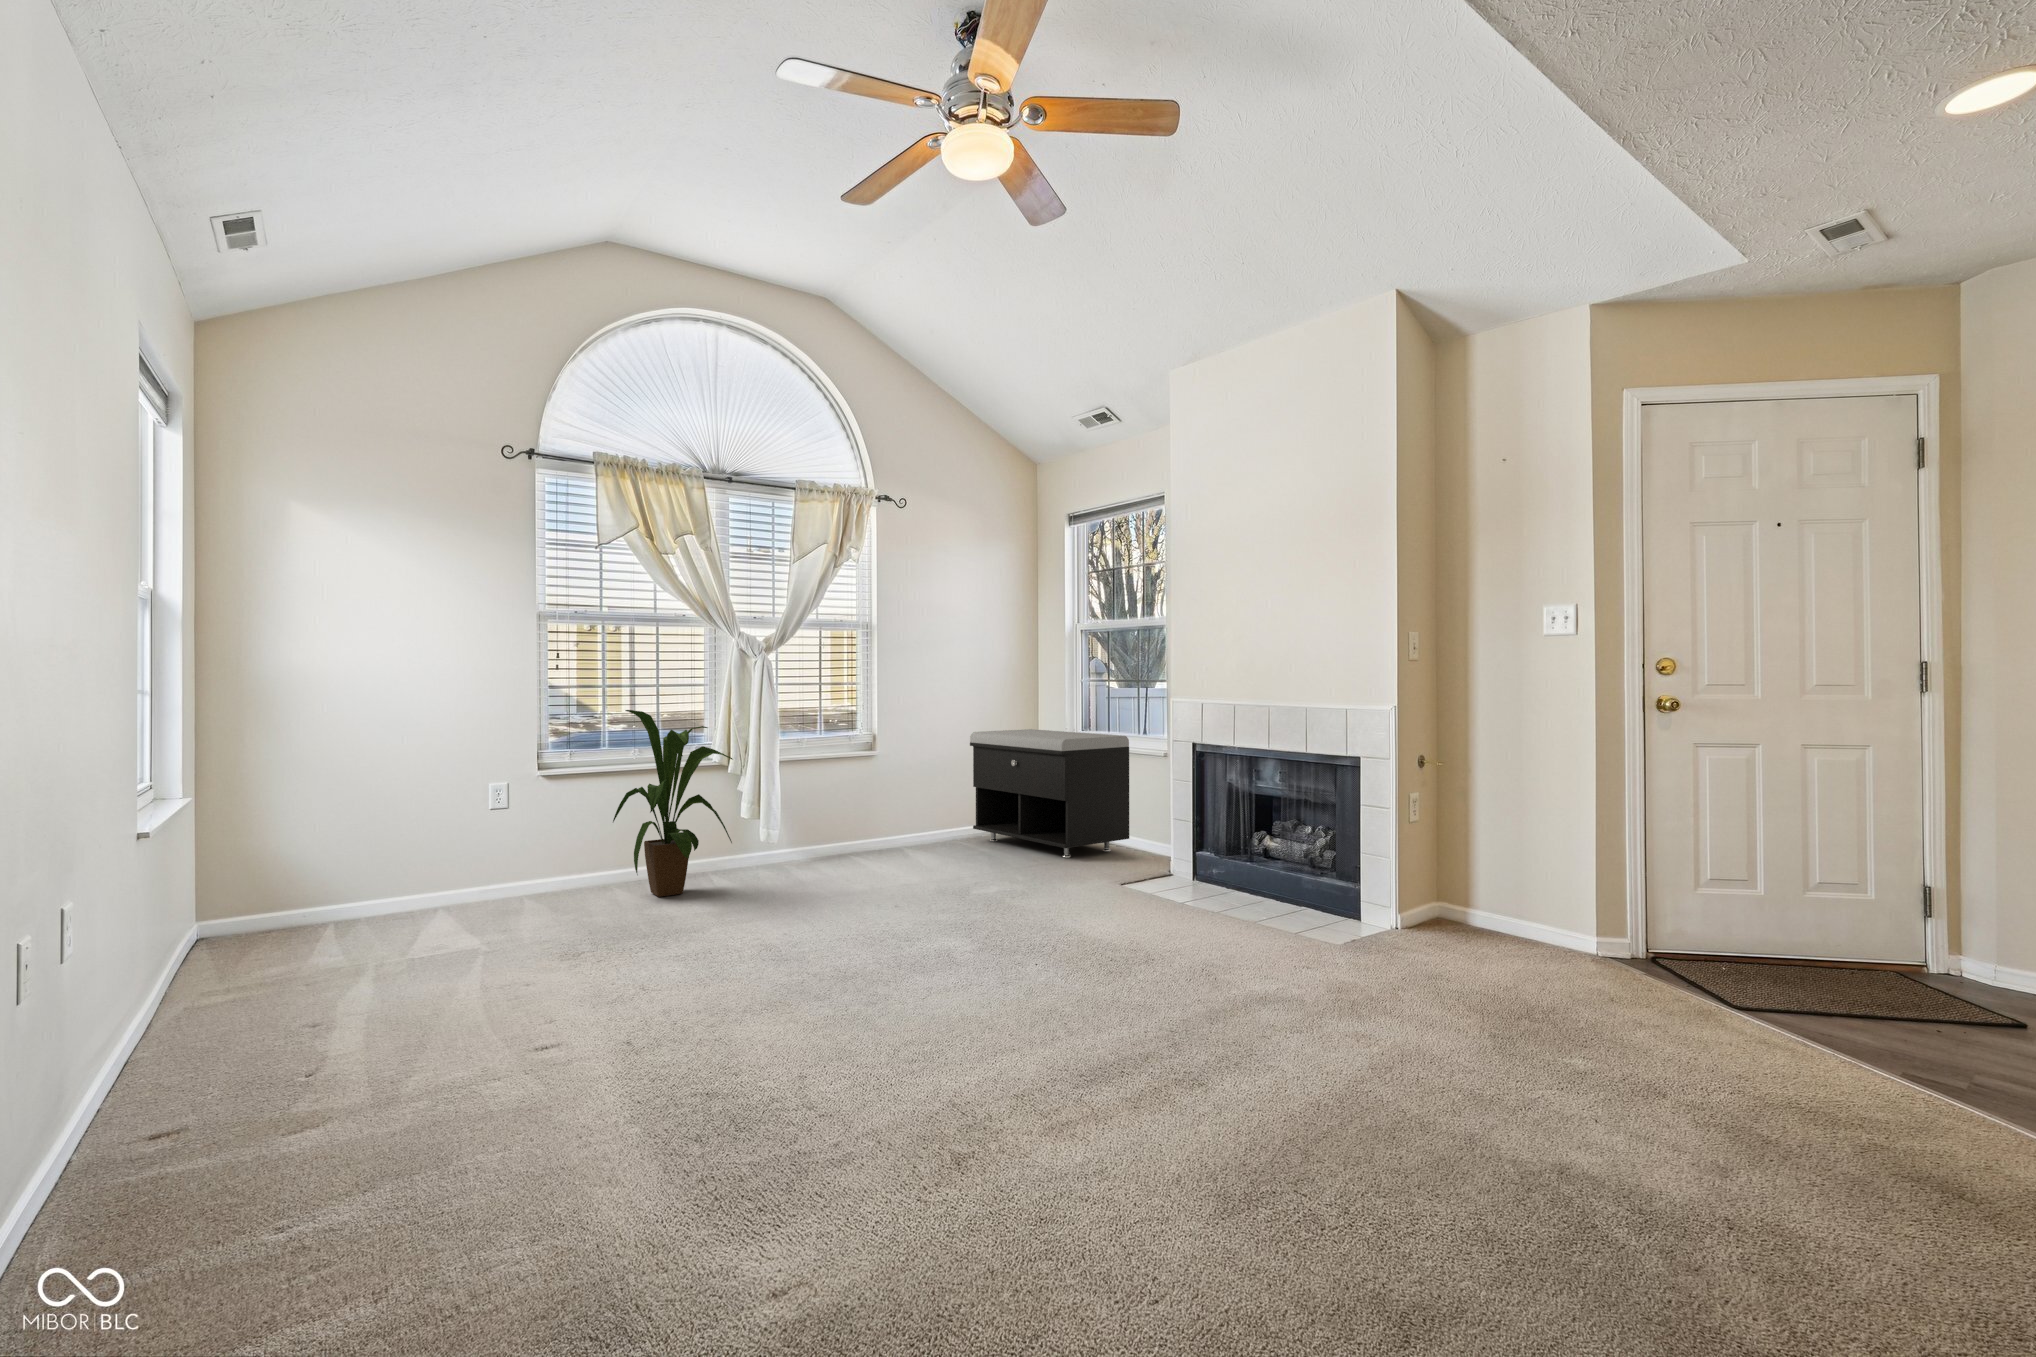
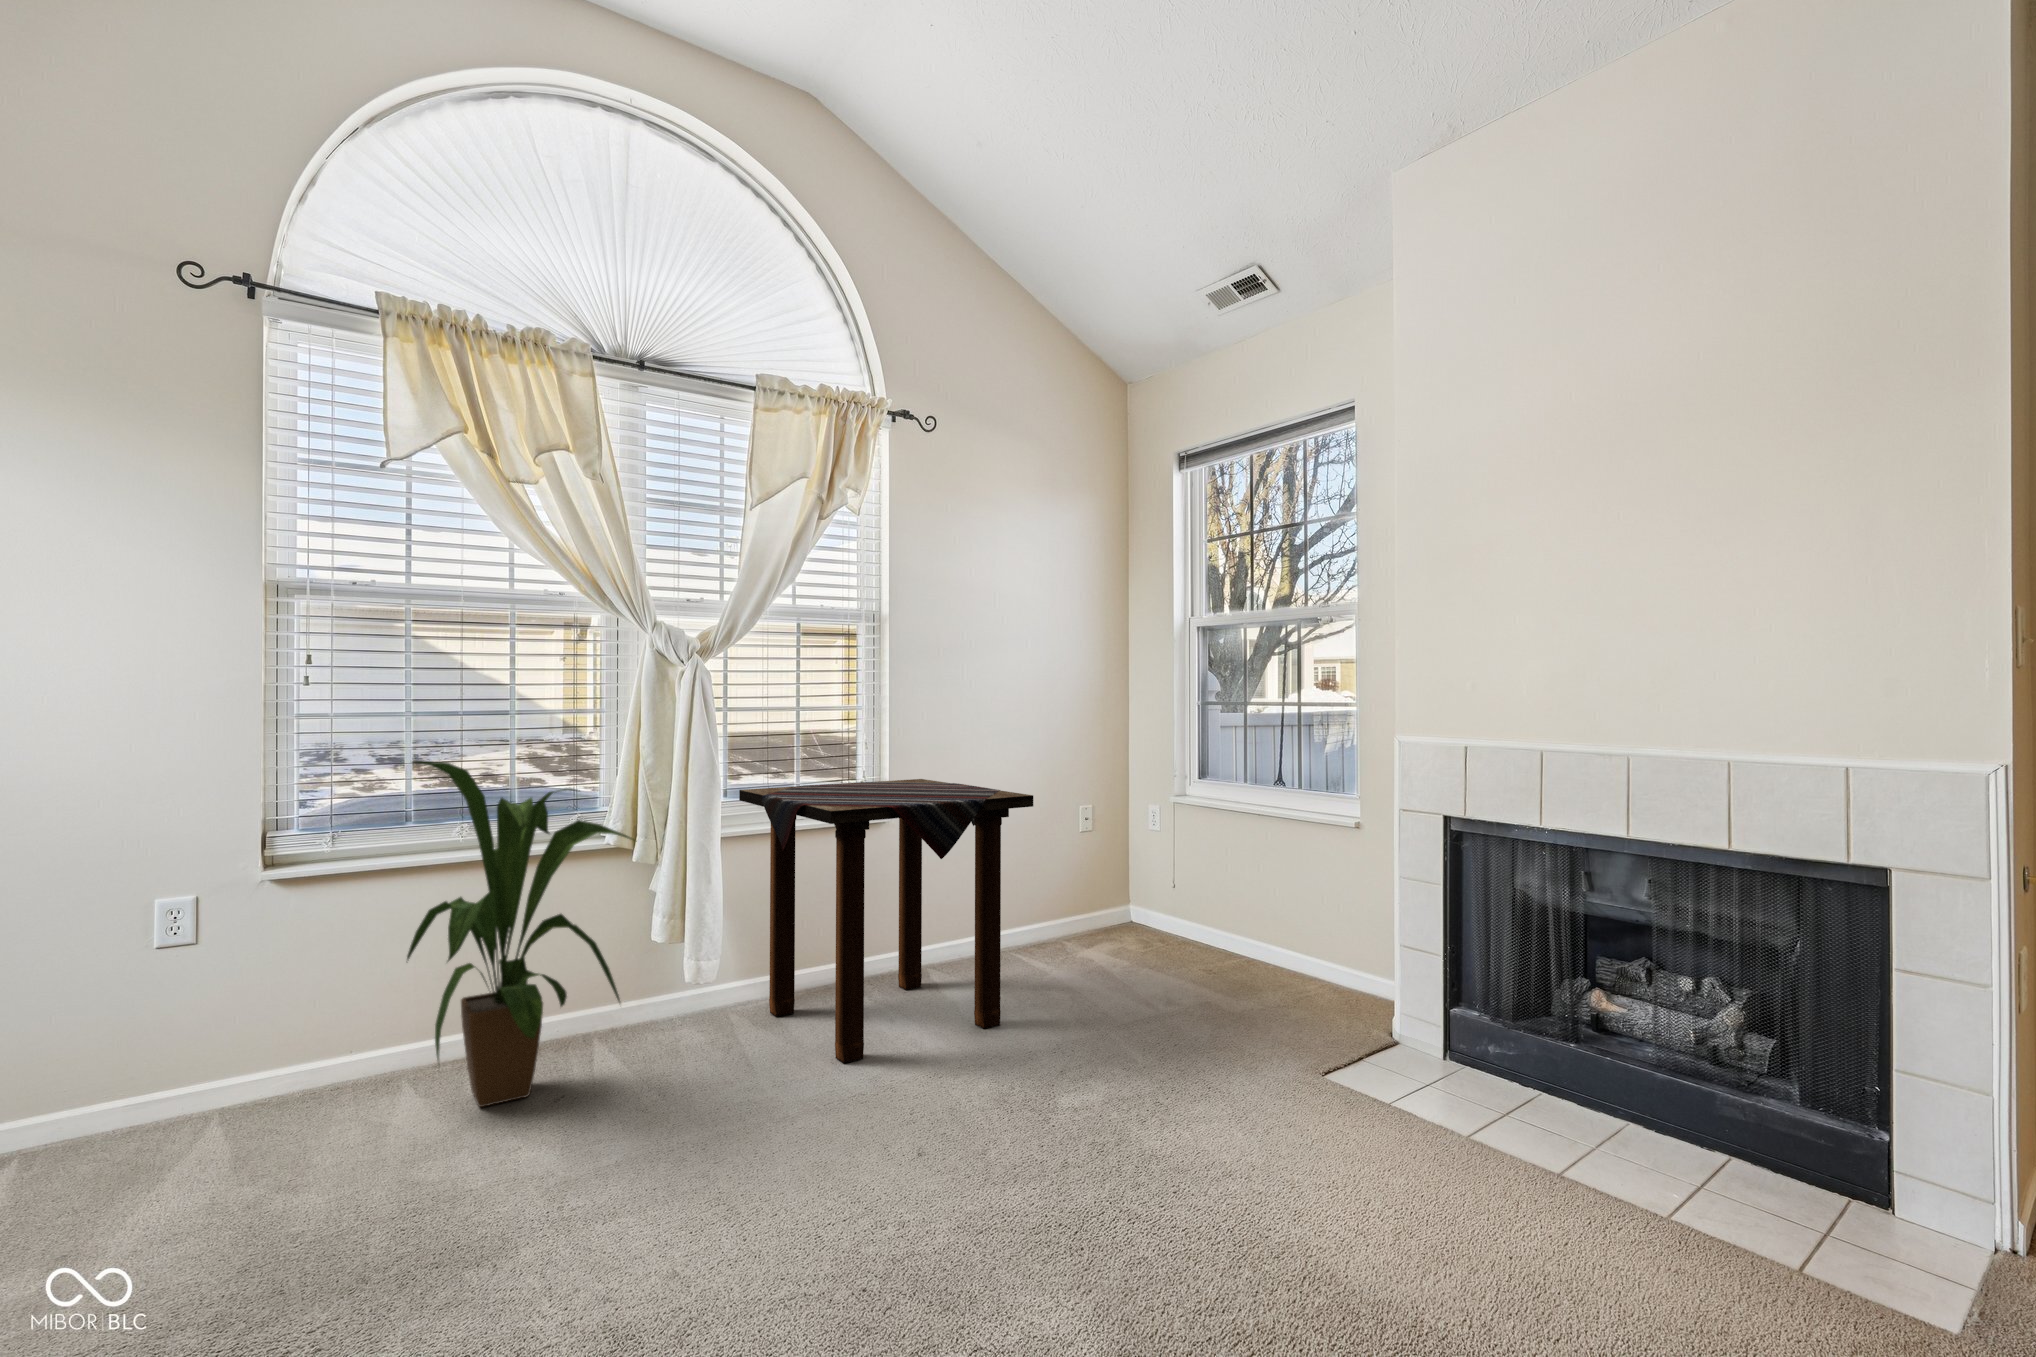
side table: none [788,728,964,883] -> present [739,779,1033,1063]
storage bench: present [970,729,1129,858] -> none [1028,776,1287,993]

